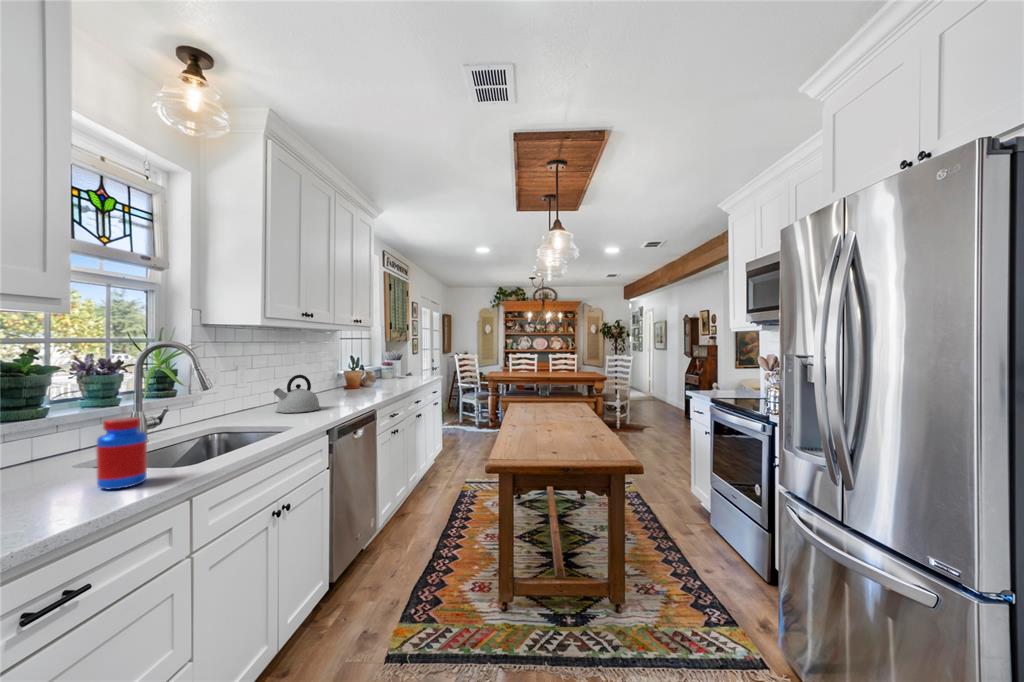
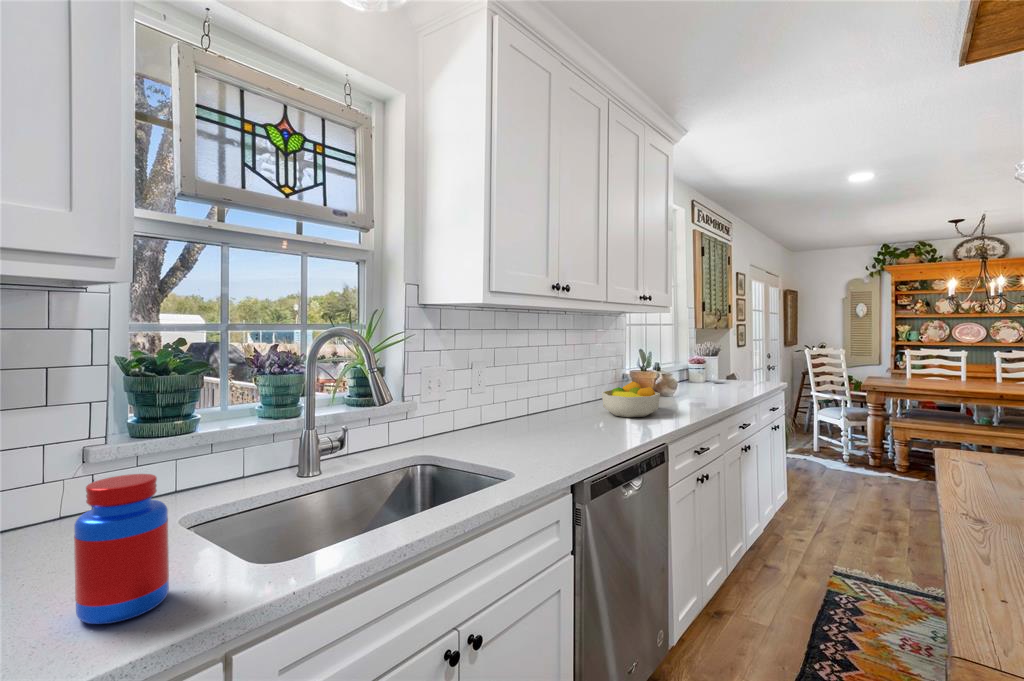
kettle: present [274,375,320,413] -> none [510,381,578,441]
fruit bowl: none [328,376,368,398] -> present [602,381,660,417]

